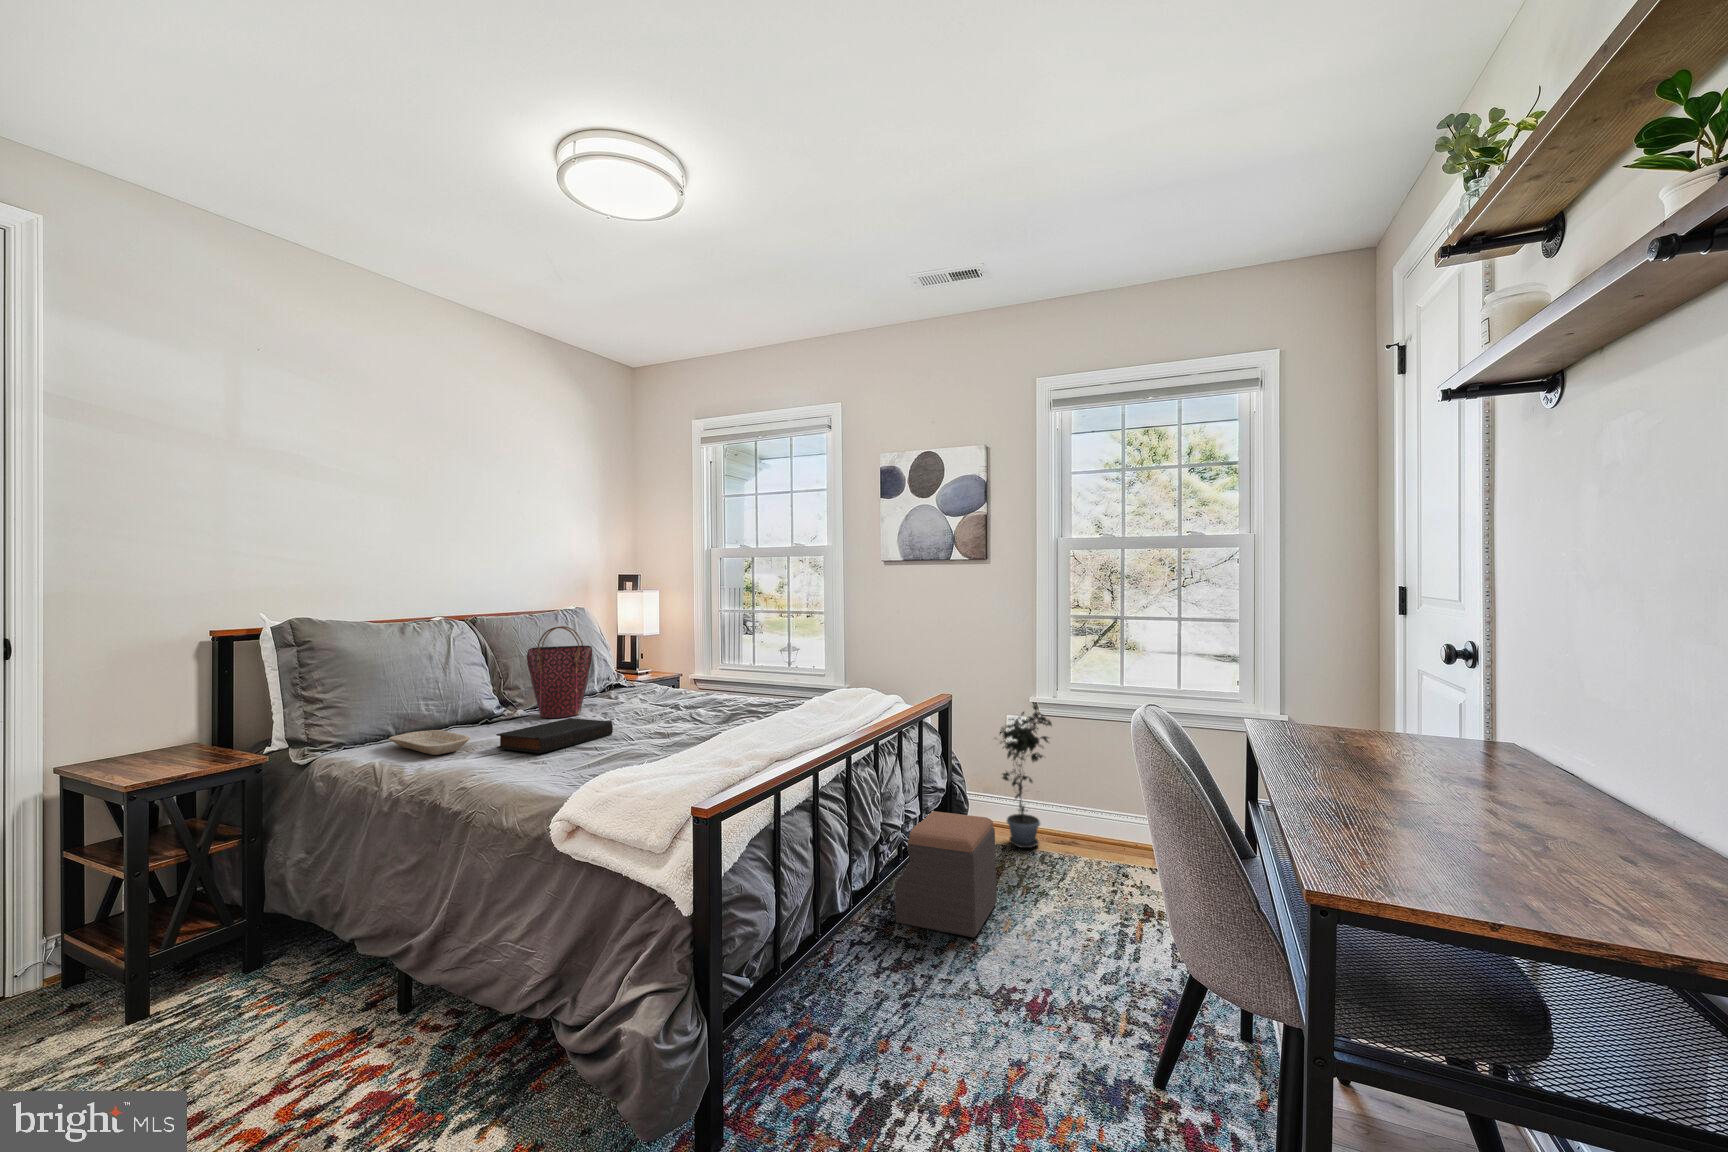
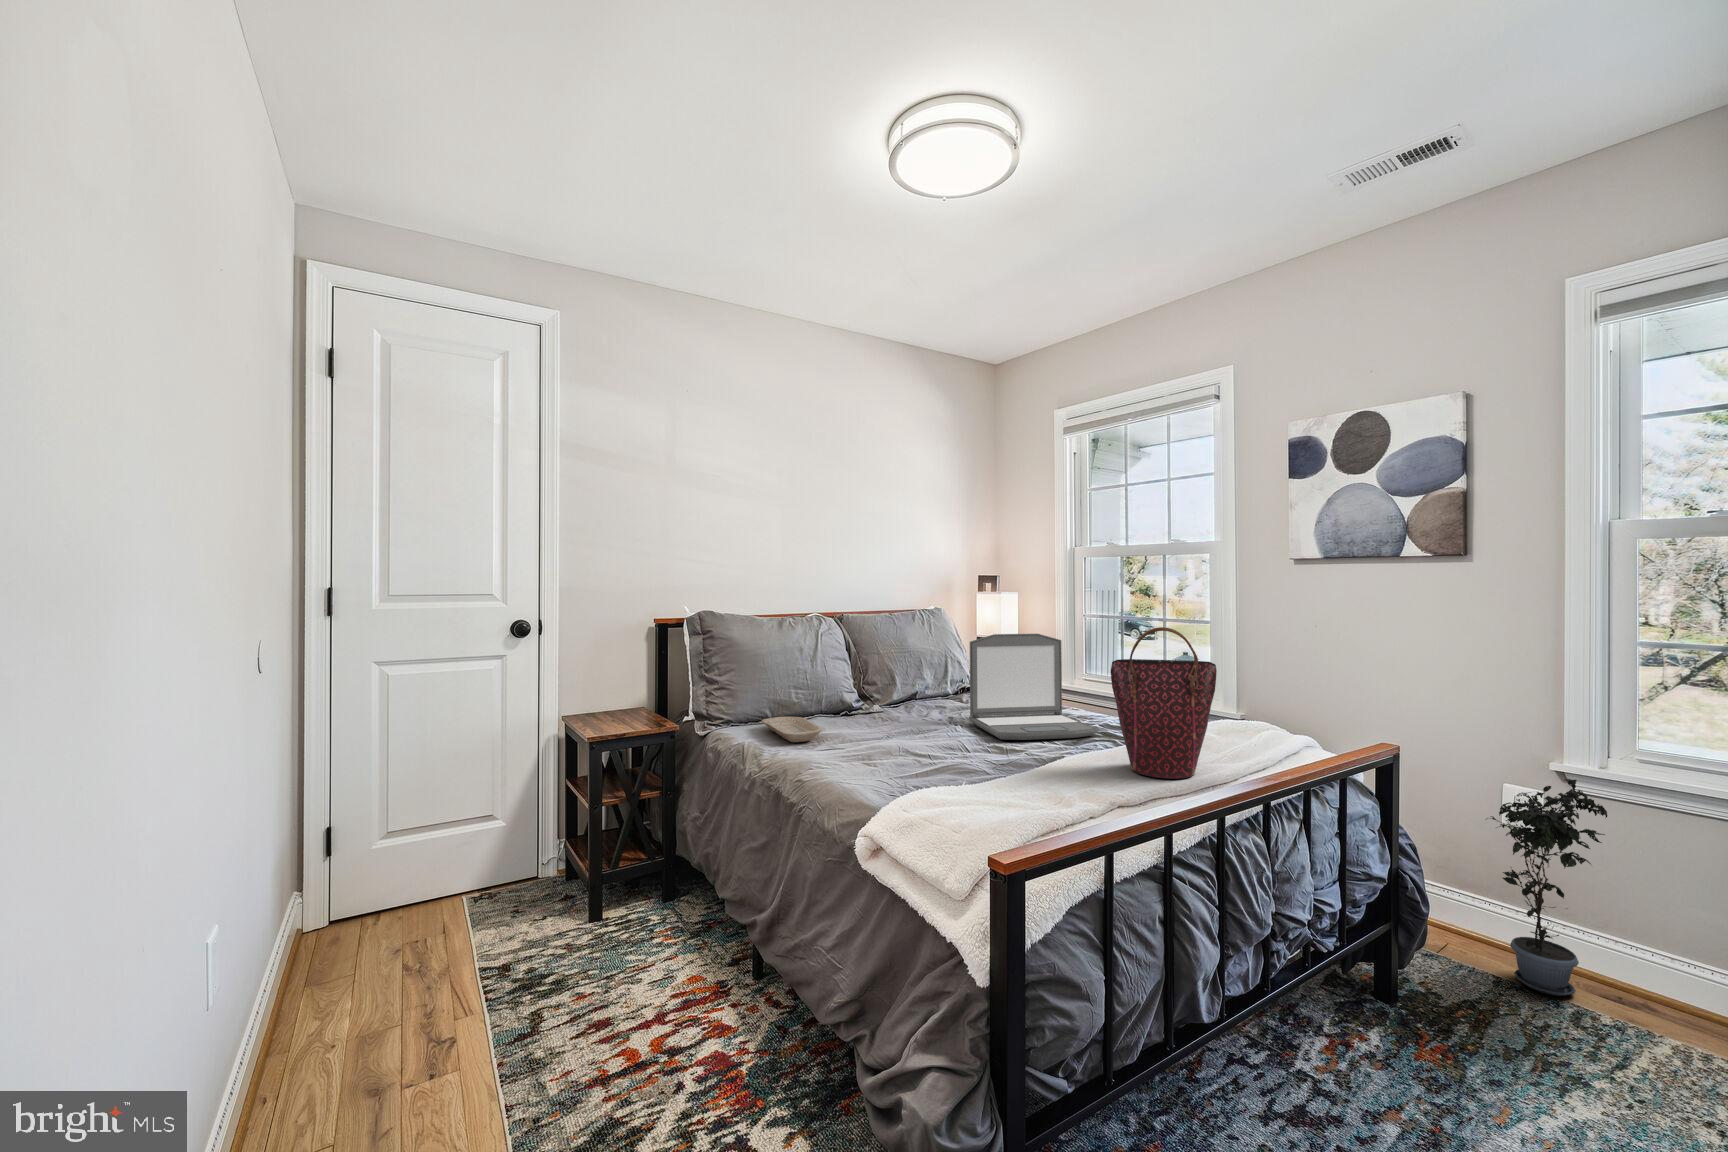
handbag: present [527,626,592,718] -> present [1111,627,1217,779]
laptop: none [621,630,739,726] -> present [969,634,1098,740]
book: present [496,718,613,754] -> none [843,720,954,755]
footstool: present [895,811,997,938] -> none [1299,905,1479,1113]

